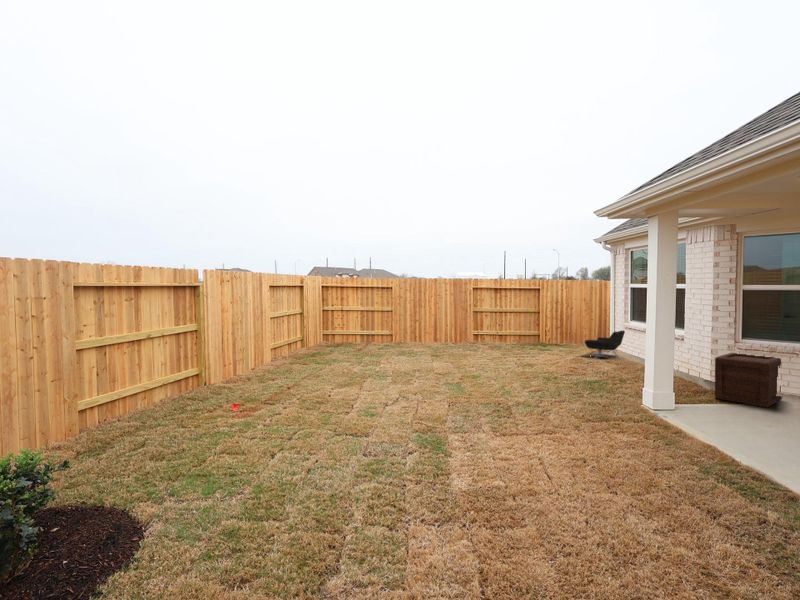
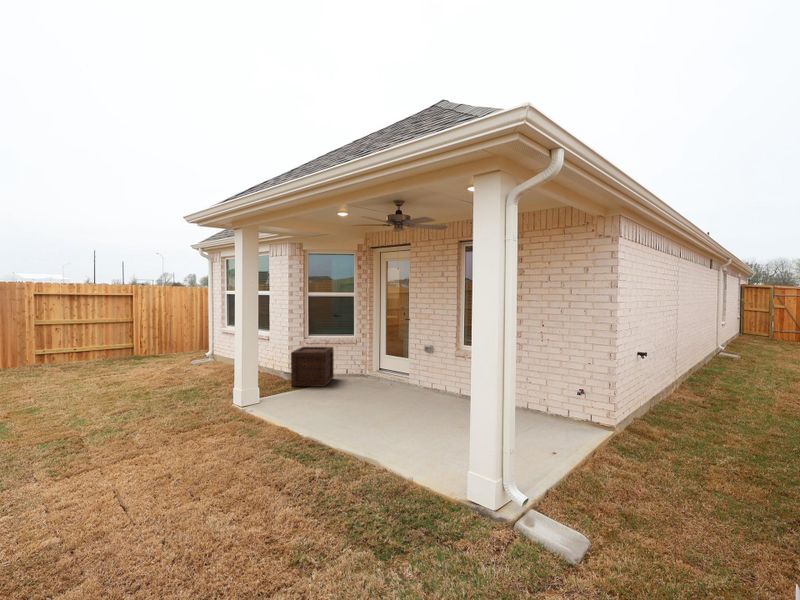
lounge chair: present [585,330,625,359] -> none [182,335,222,365]

